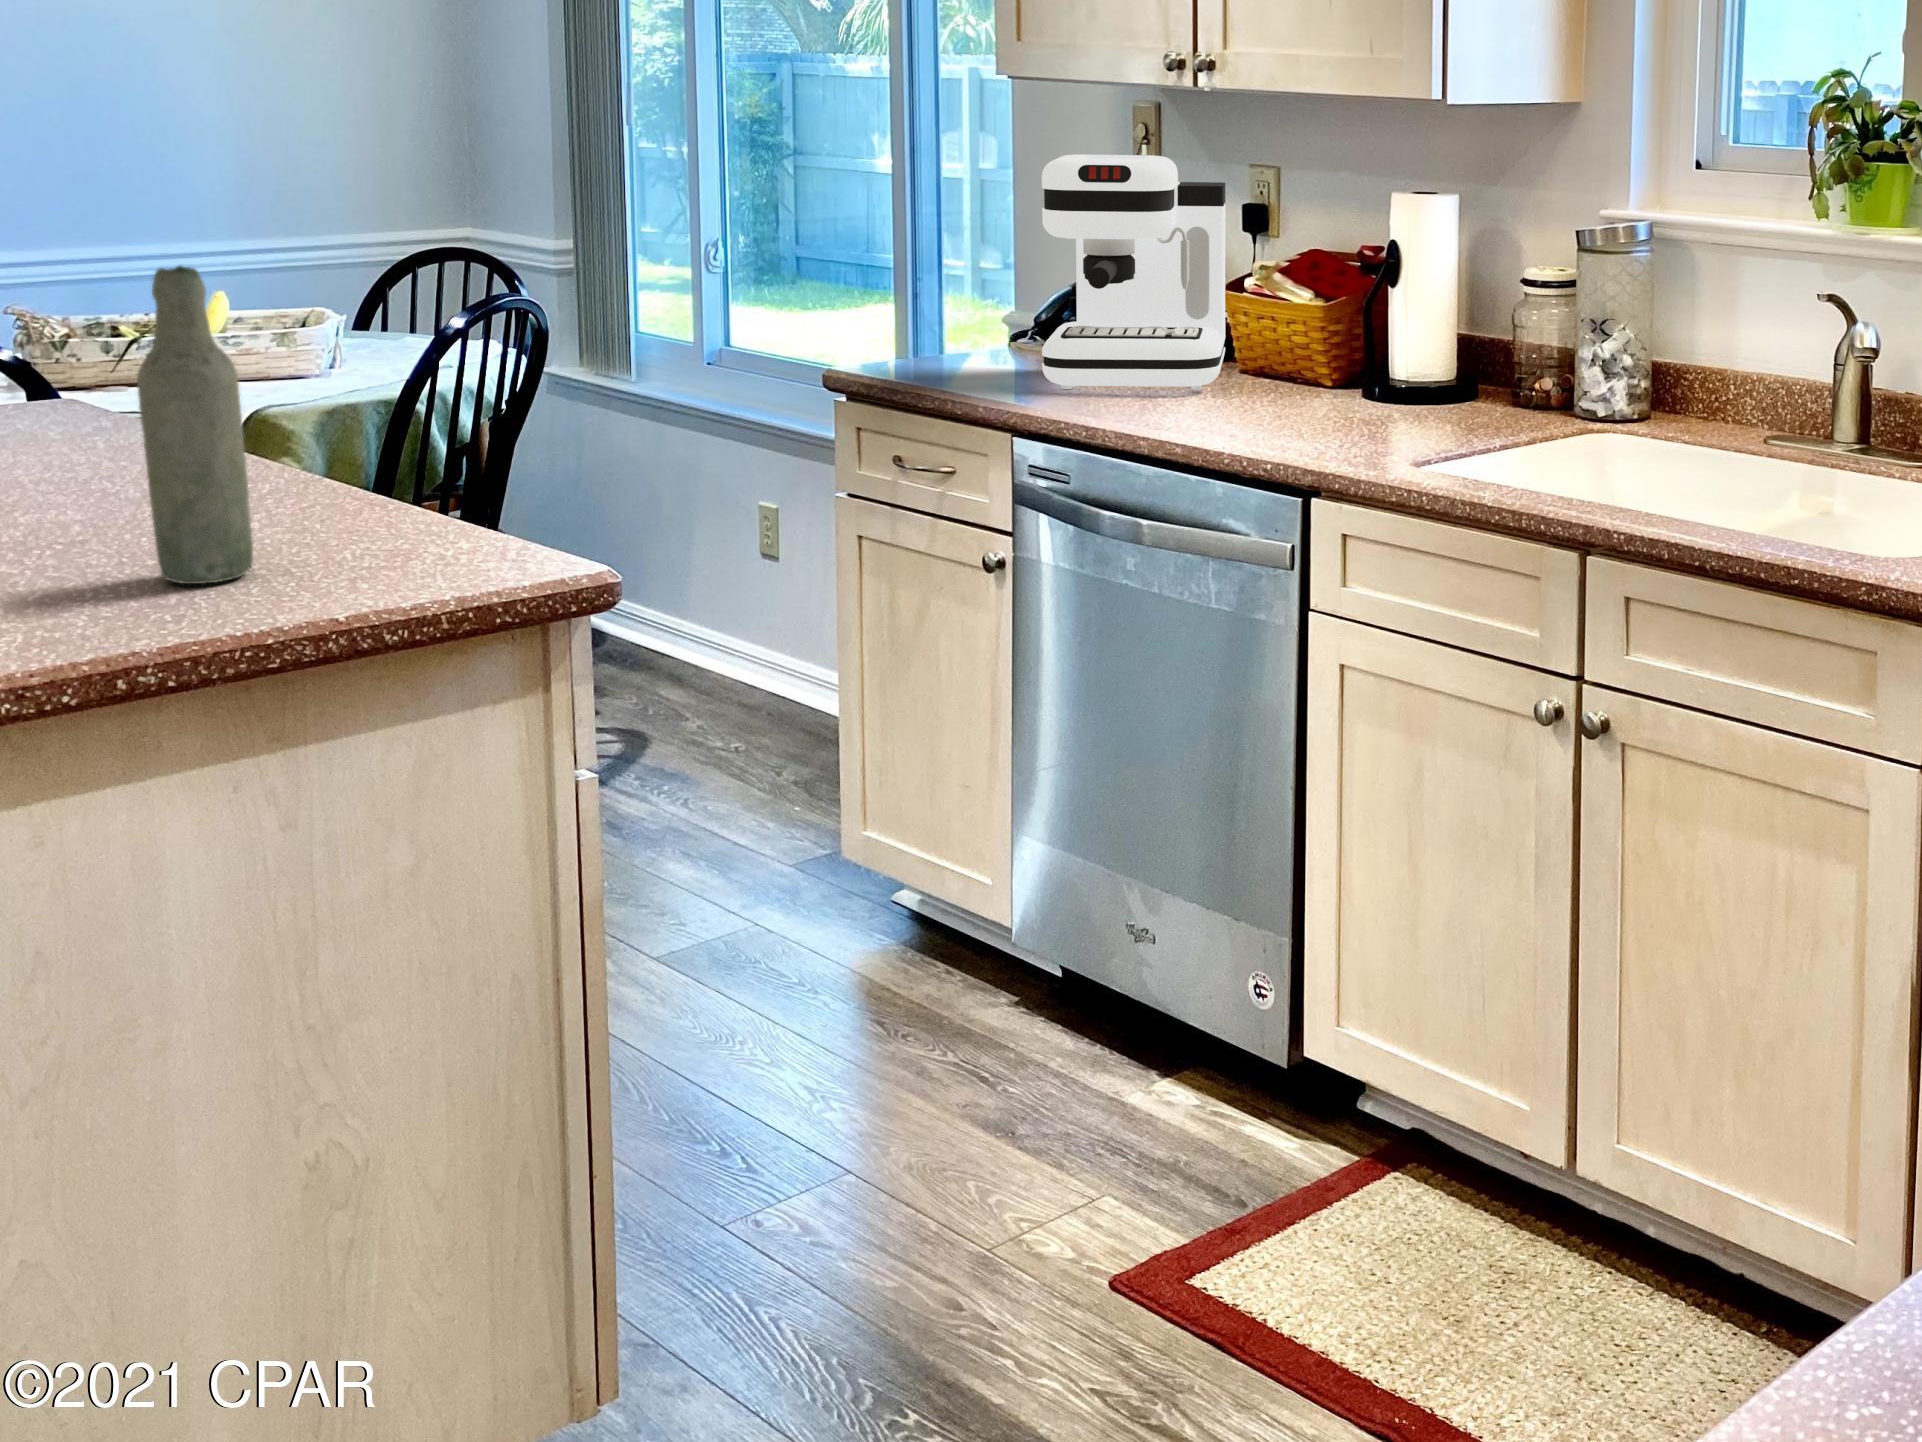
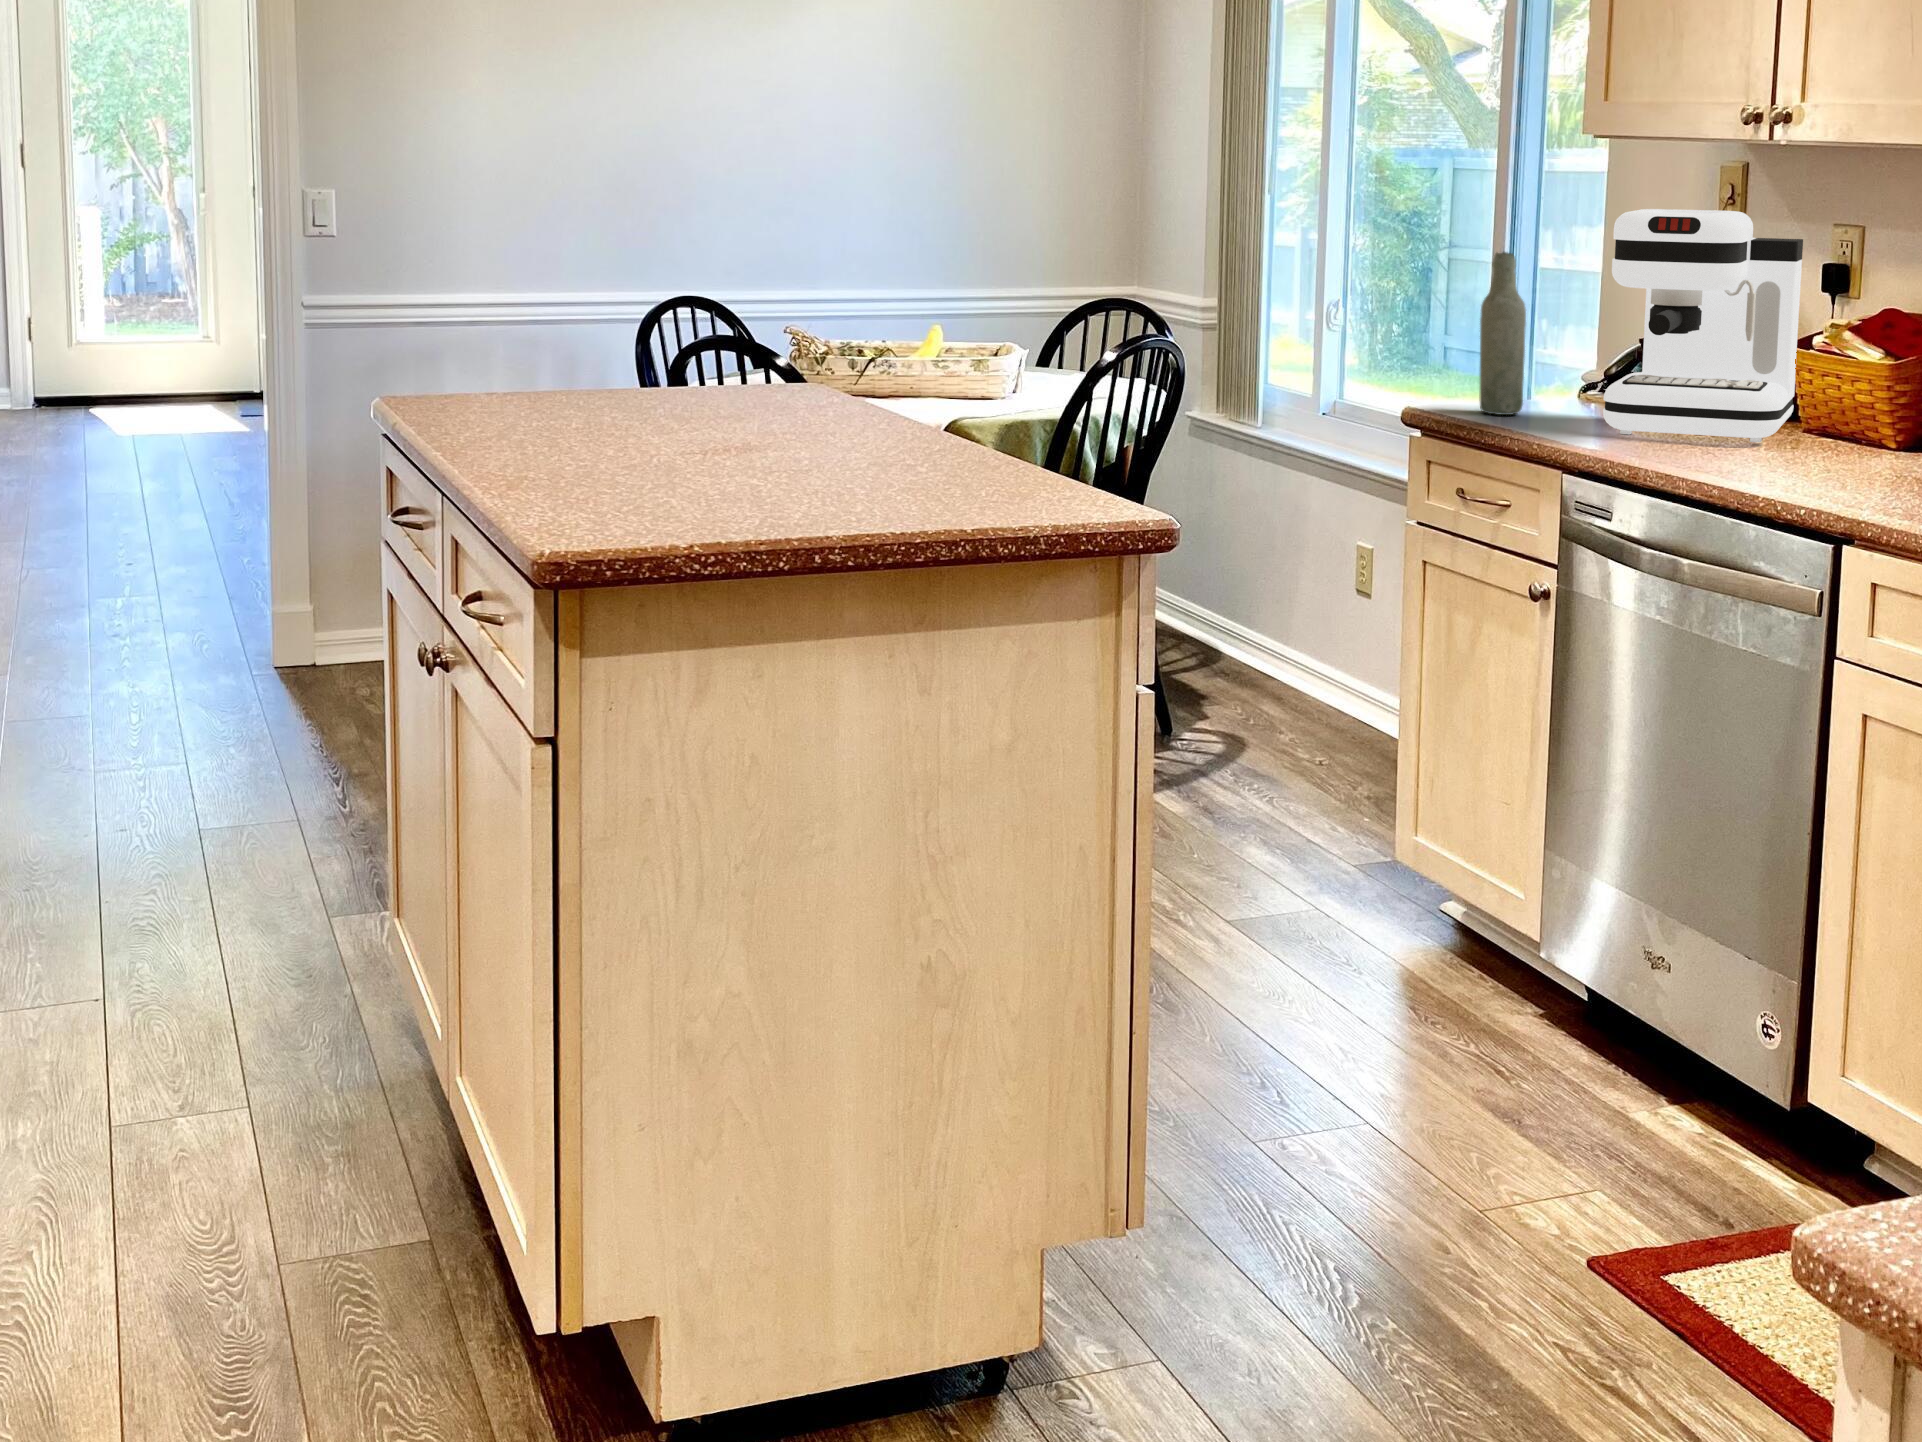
bottle: present [137,266,253,584] -> present [1479,252,1526,415]

